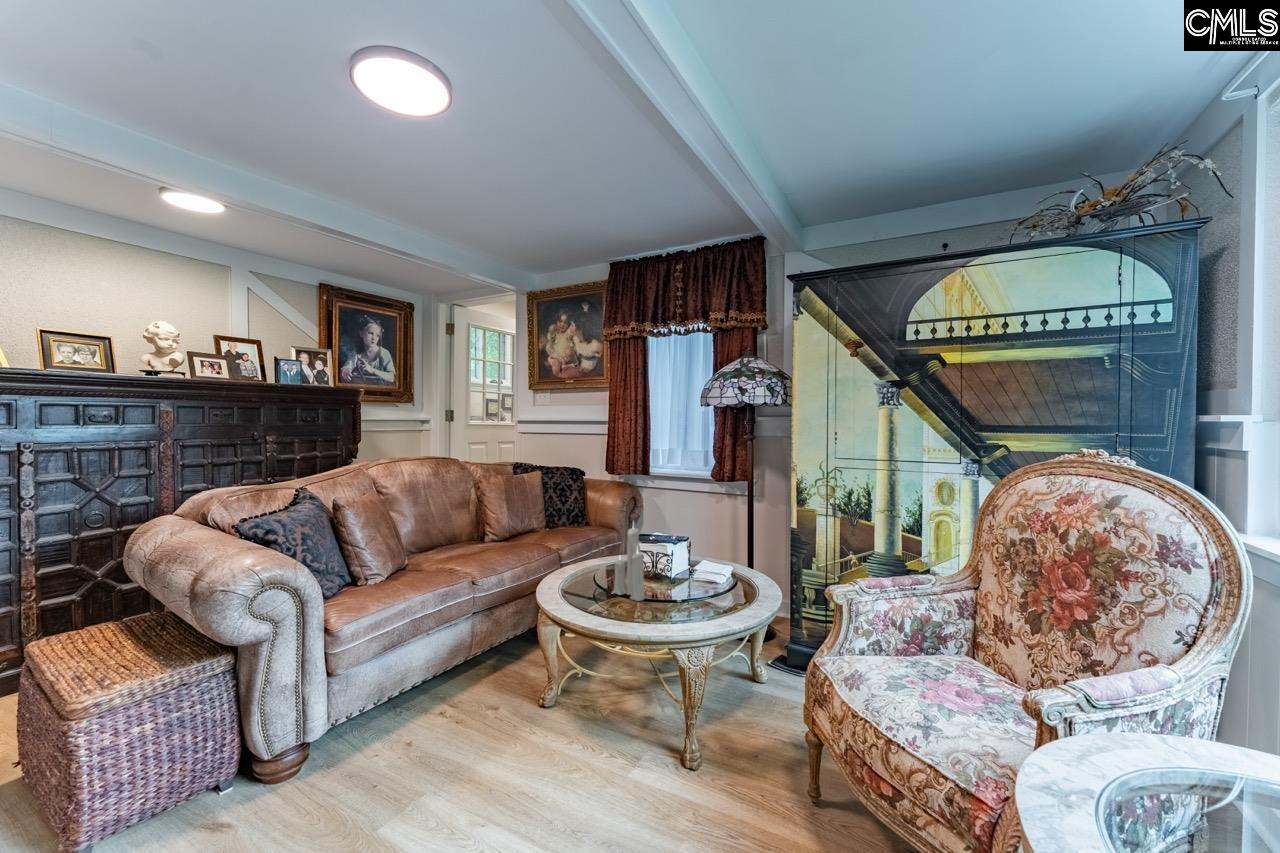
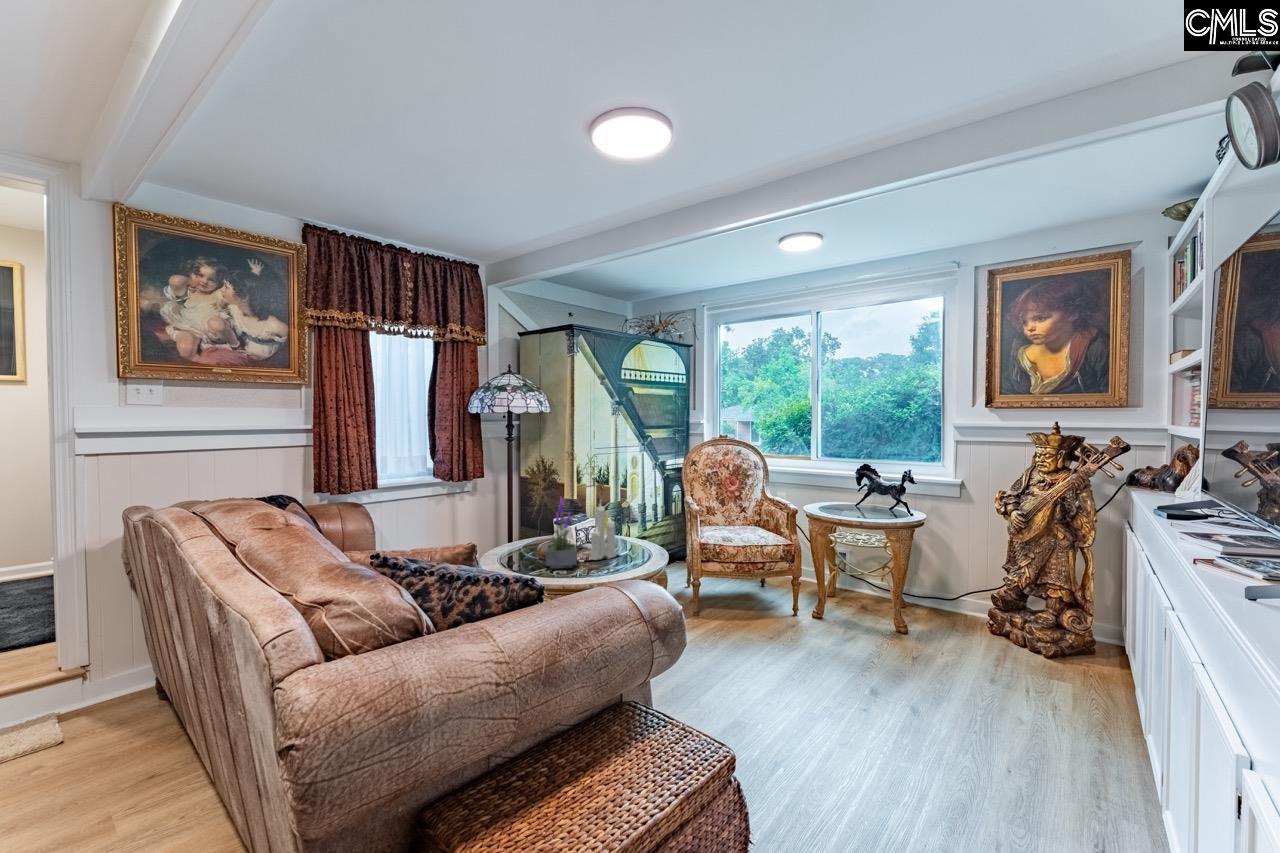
potted plant: none [566,503,608,588] -> present [545,498,577,569]

